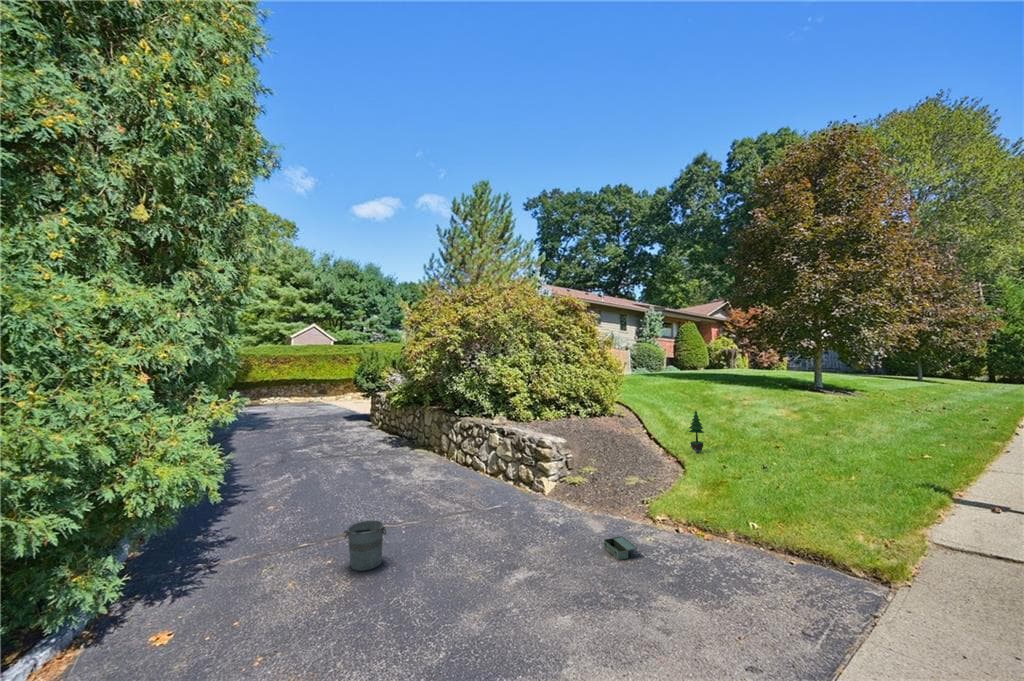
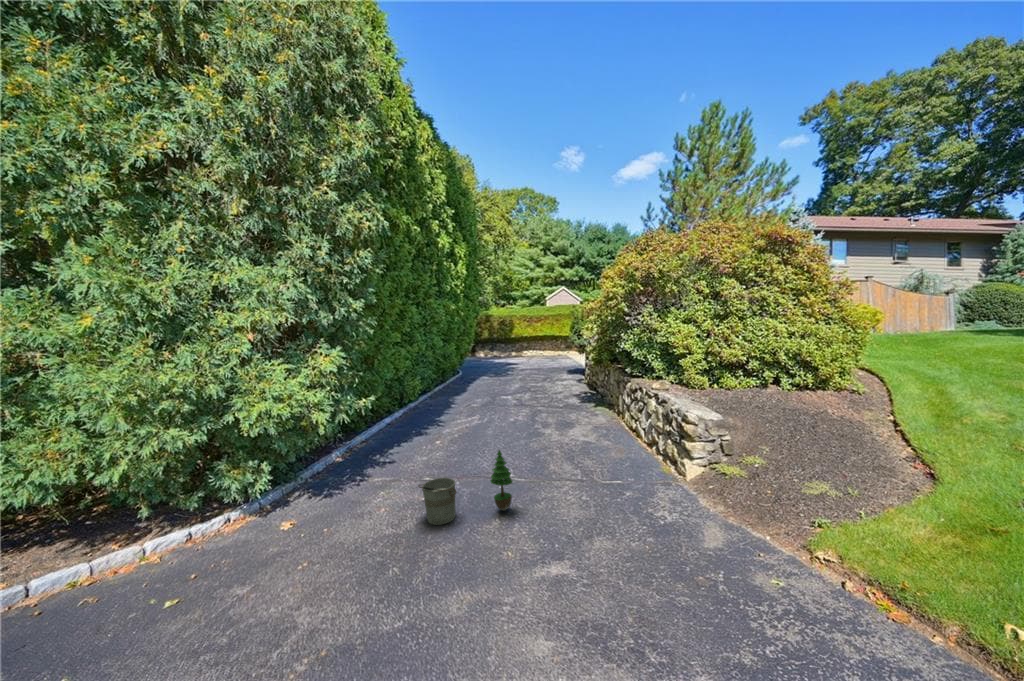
potted tree: present [689,411,704,453] -> present [490,450,512,511]
toolbox: present [604,536,637,560] -> none [686,573,728,615]

